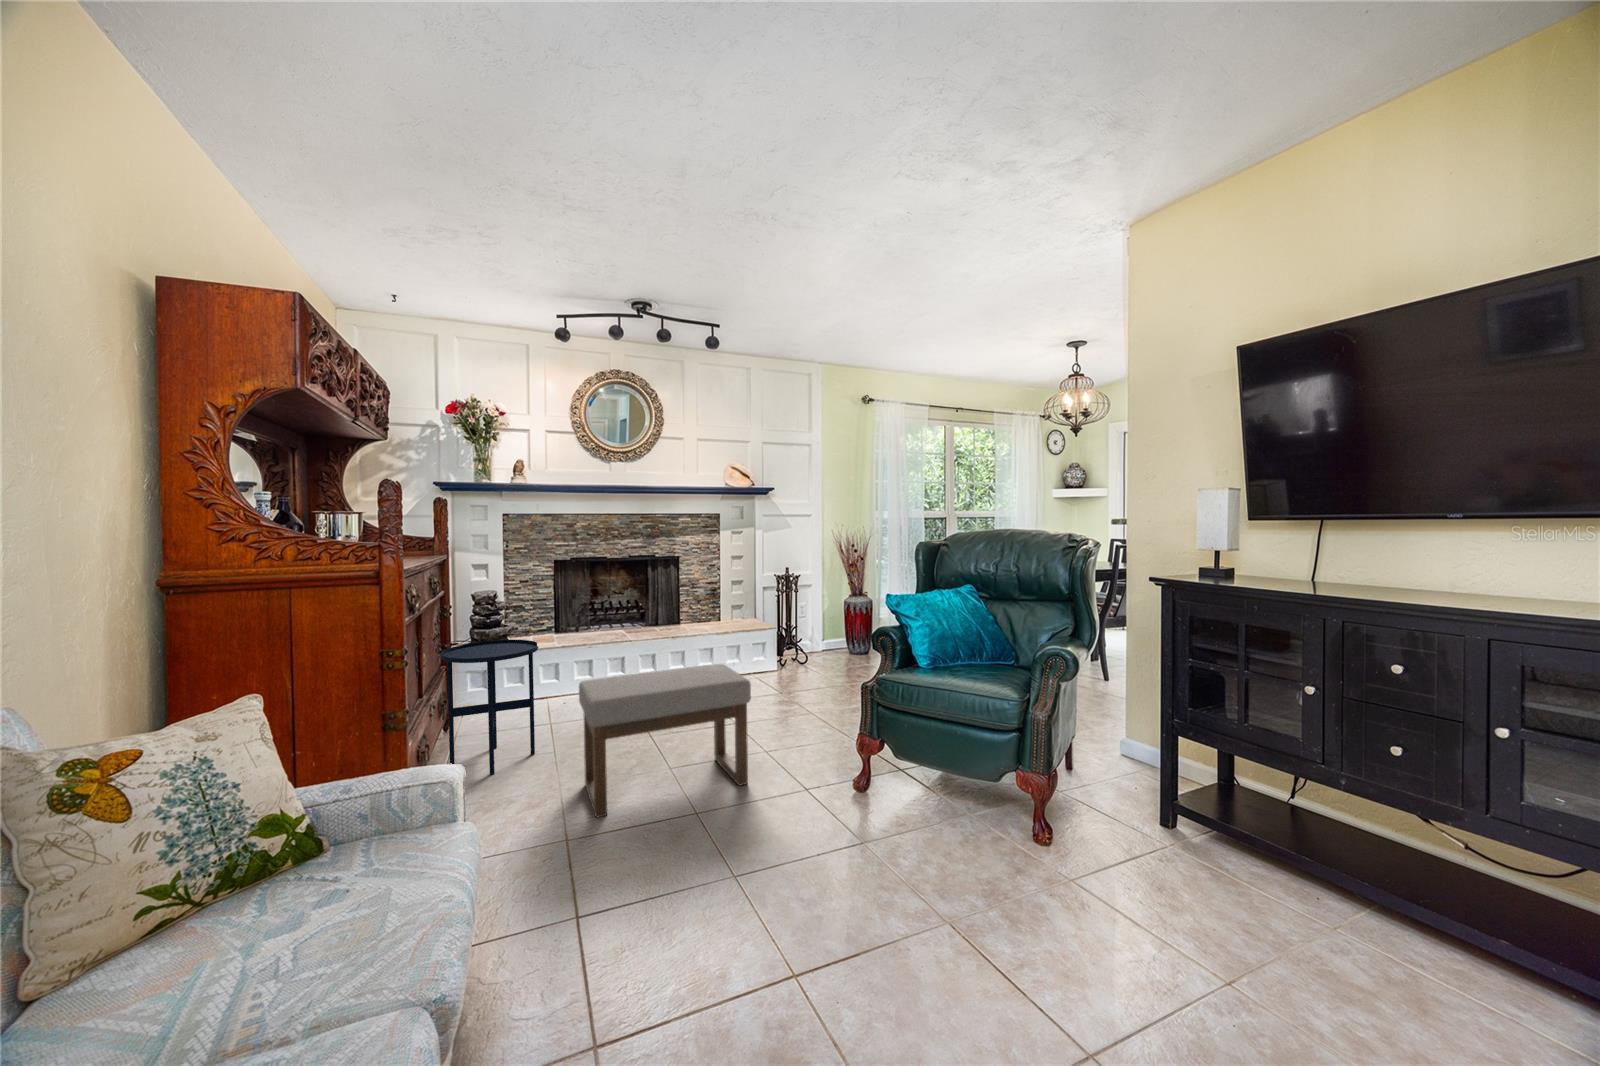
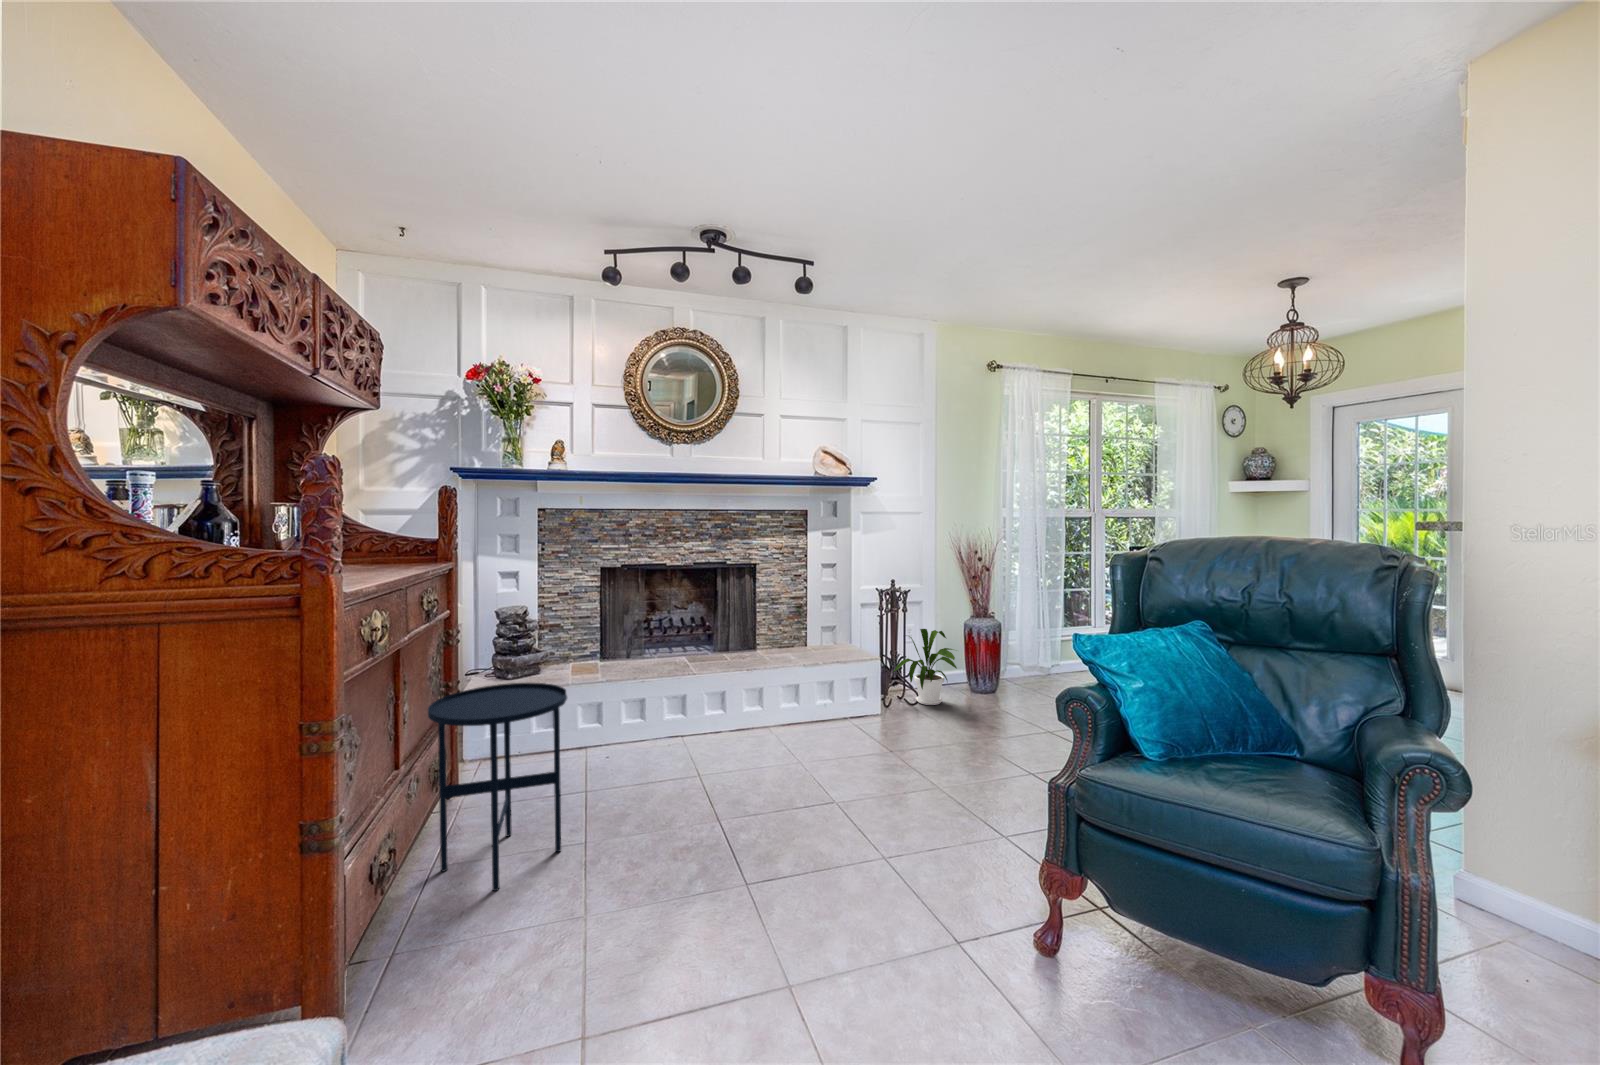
house plant: none [786,604,839,663] -> present [893,629,957,705]
ottoman: present [579,664,751,817] -> none [620,735,889,1011]

